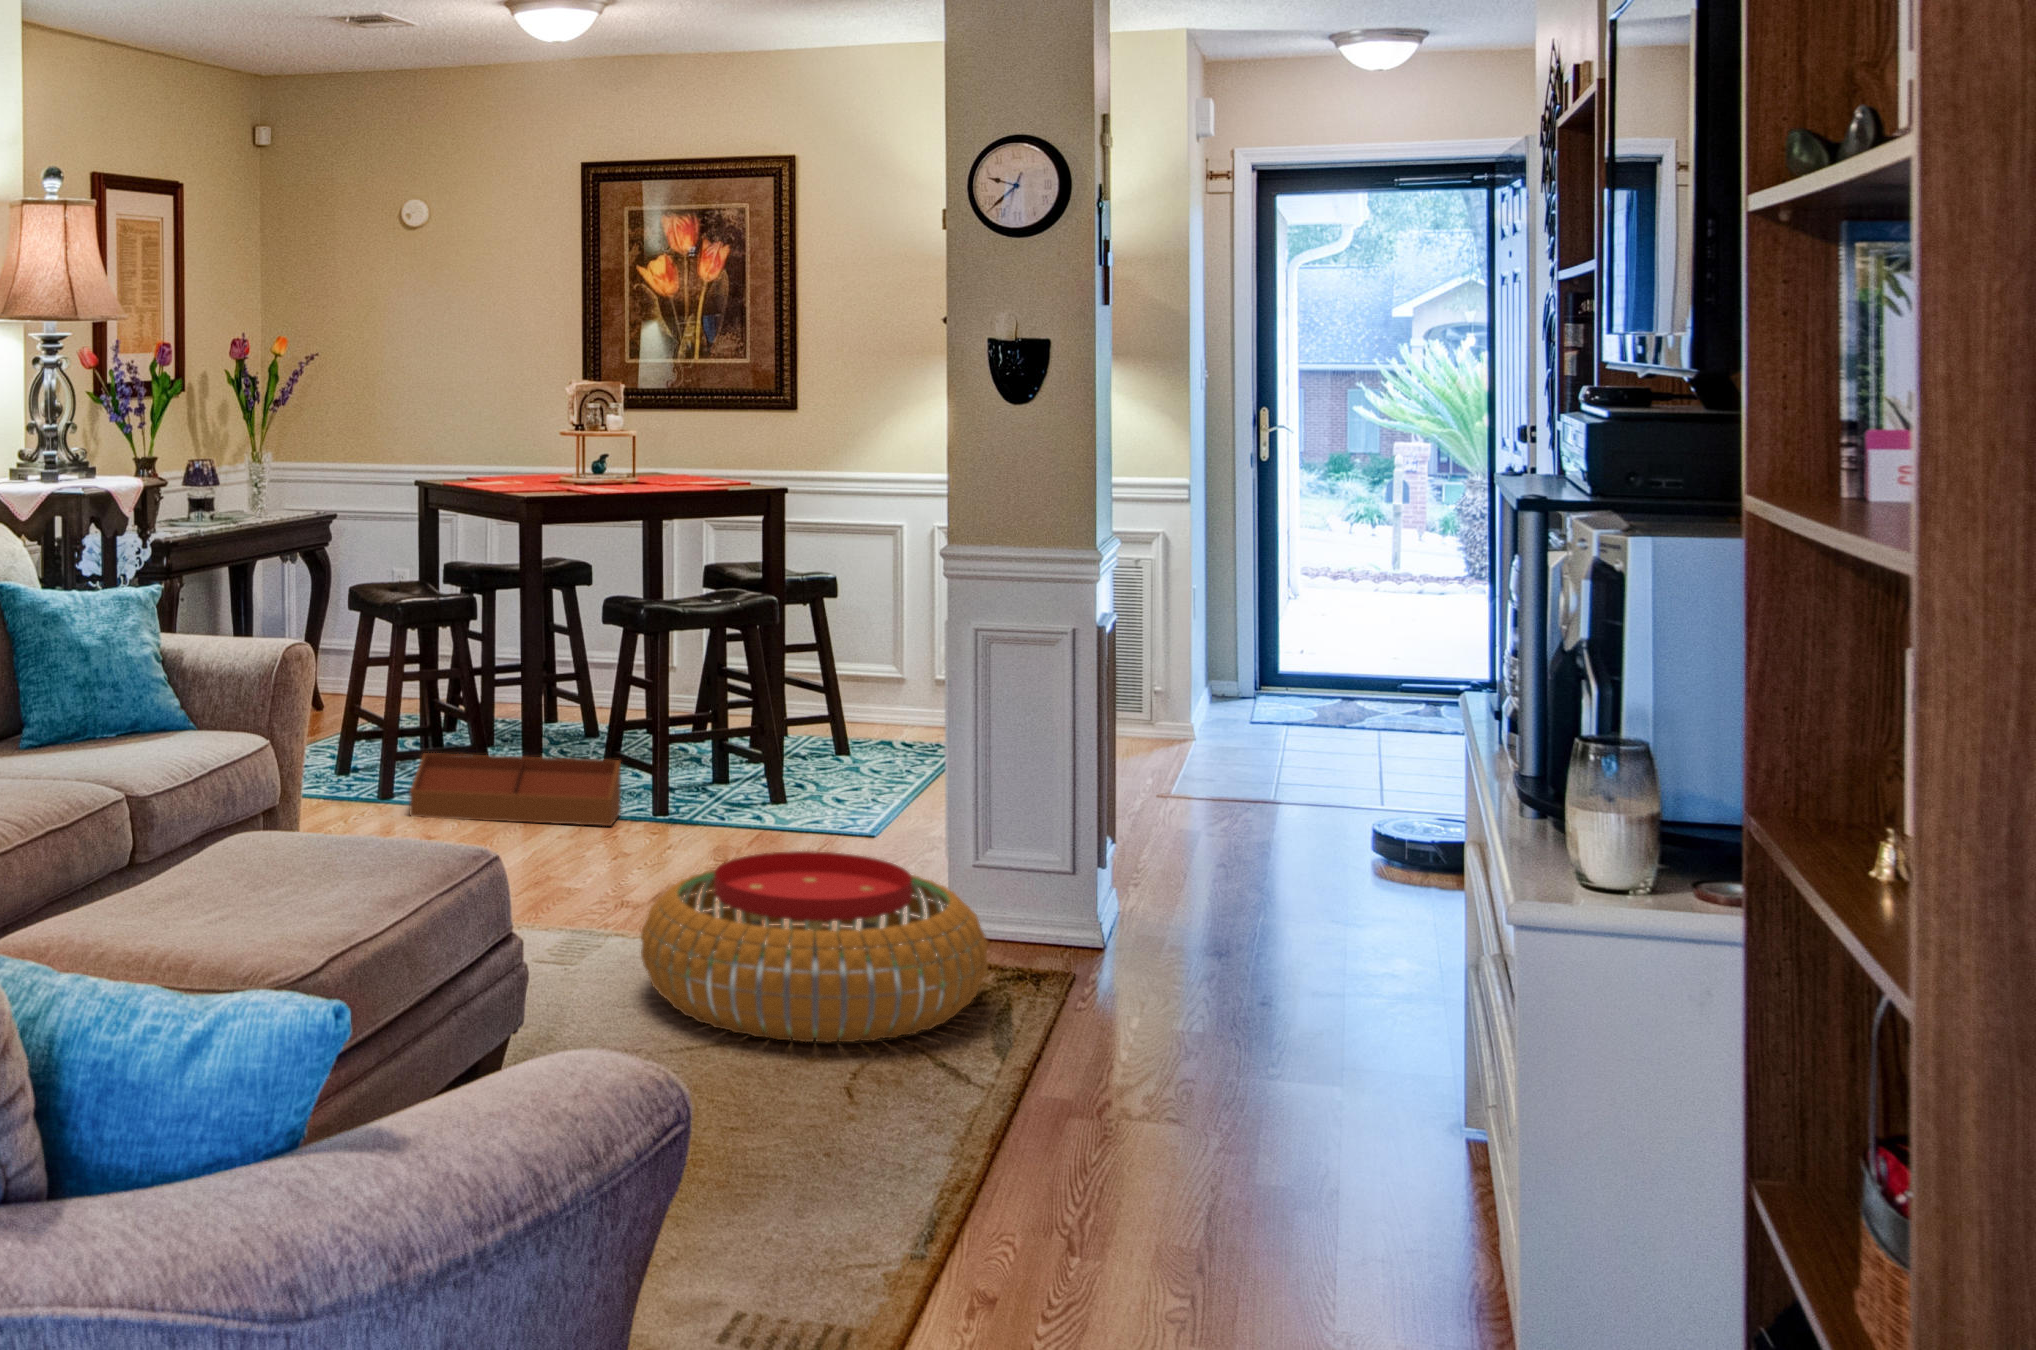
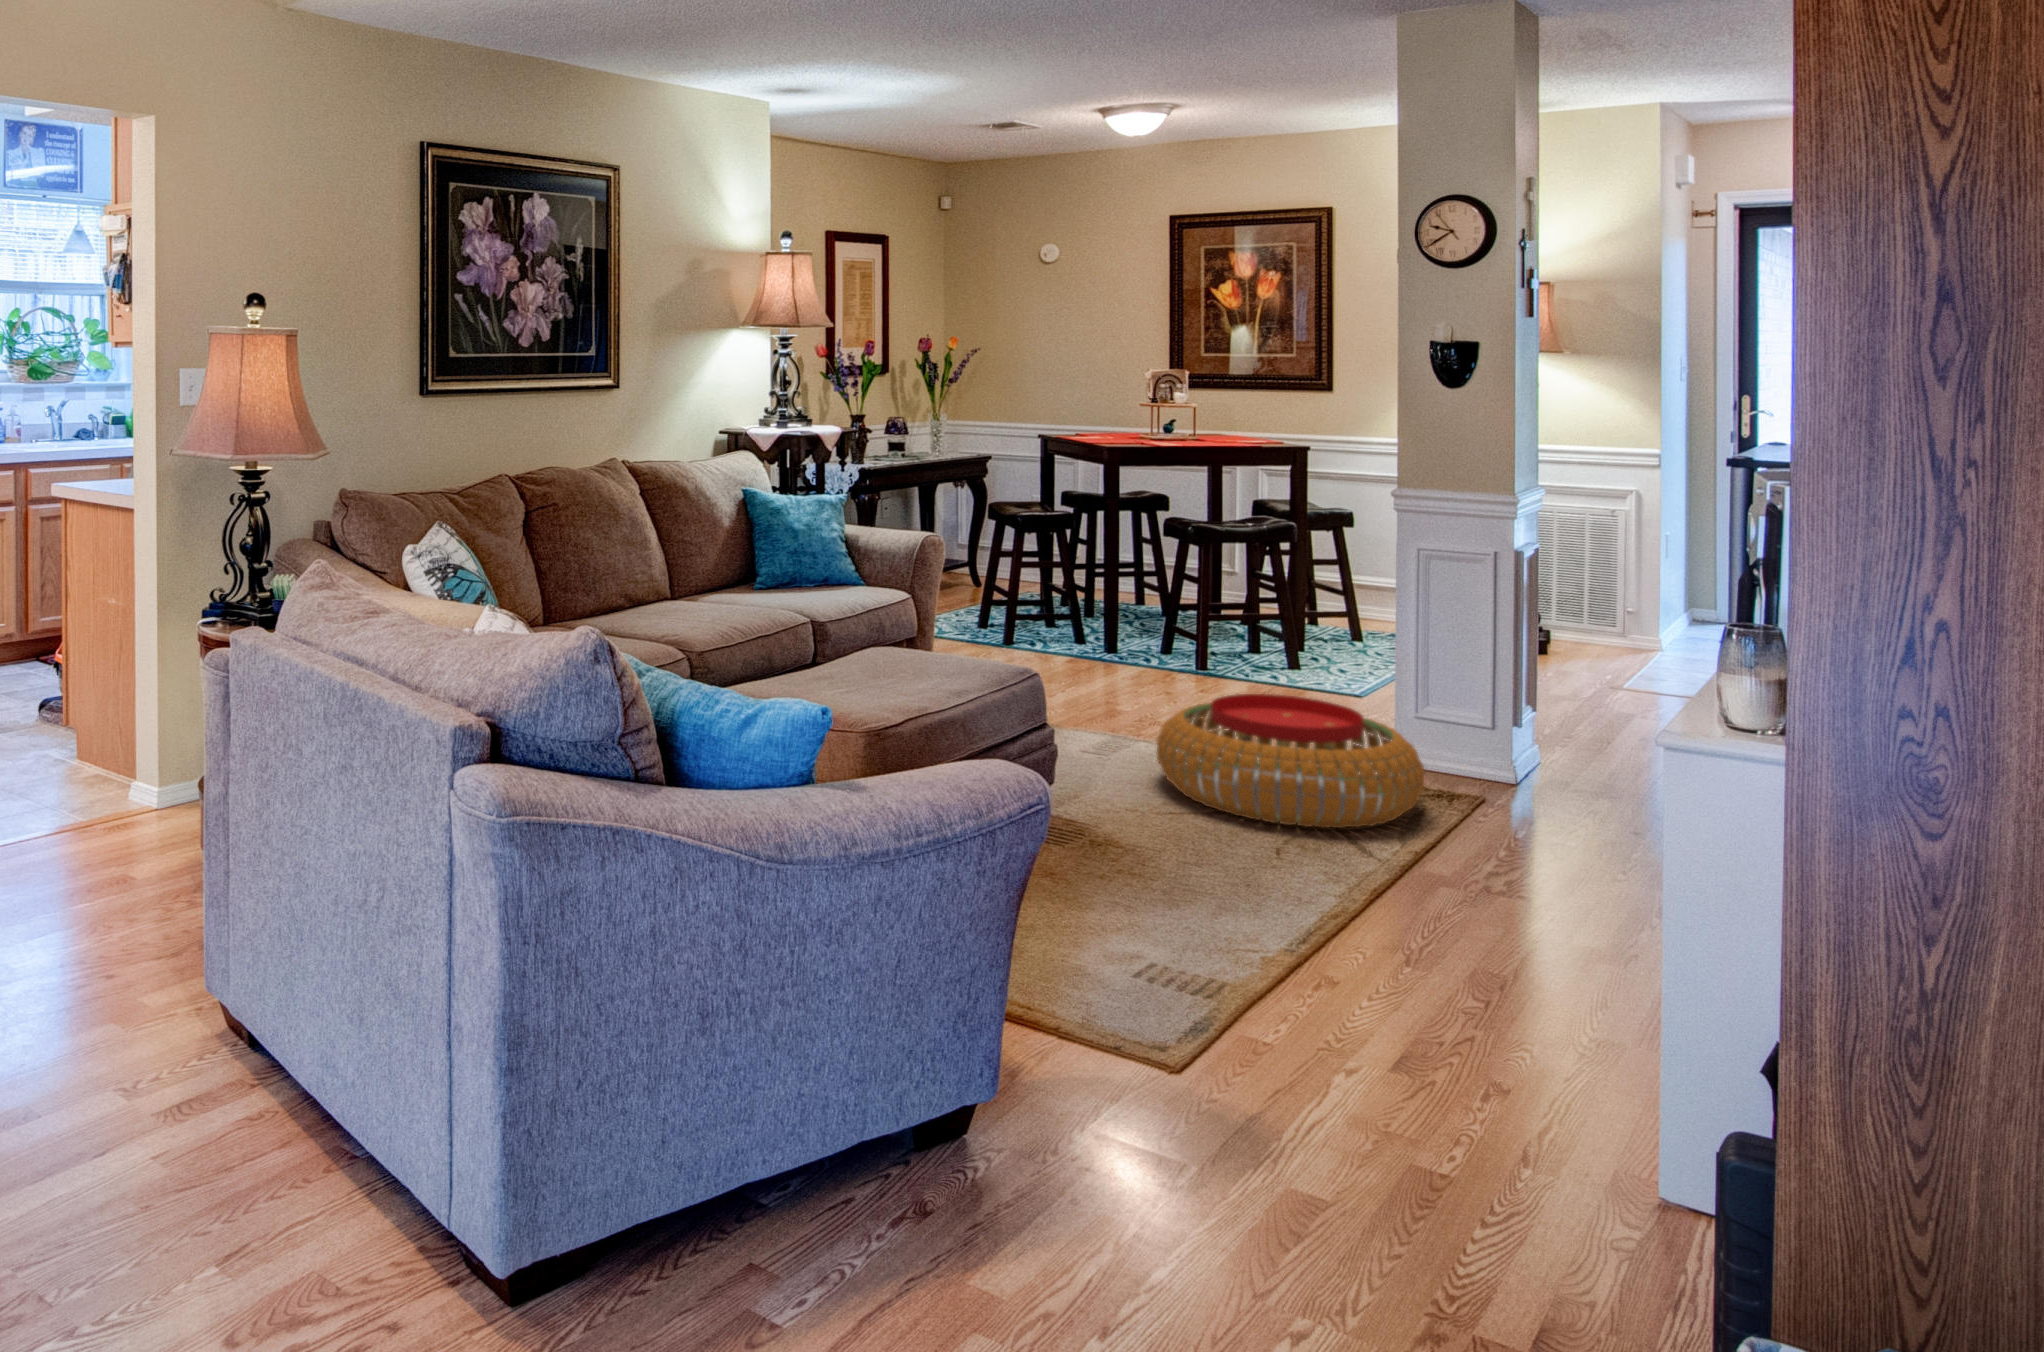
storage bin: present [410,753,621,826] -> none [1020,615,1172,674]

